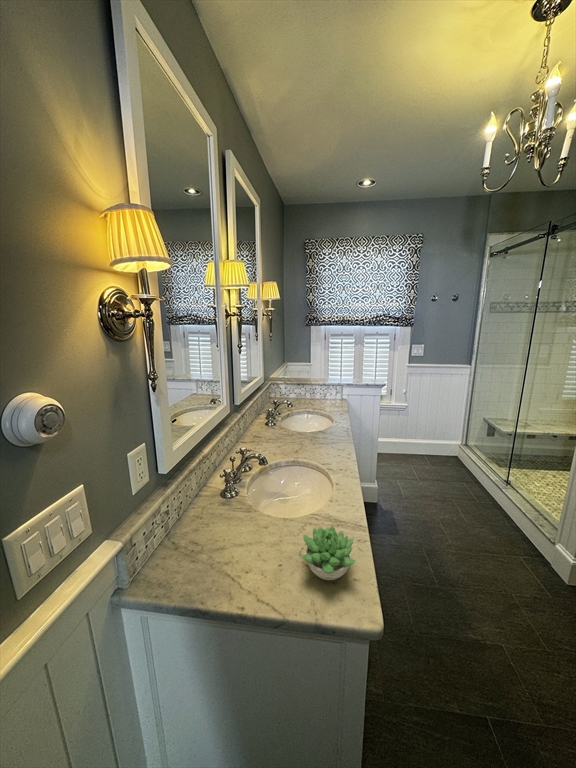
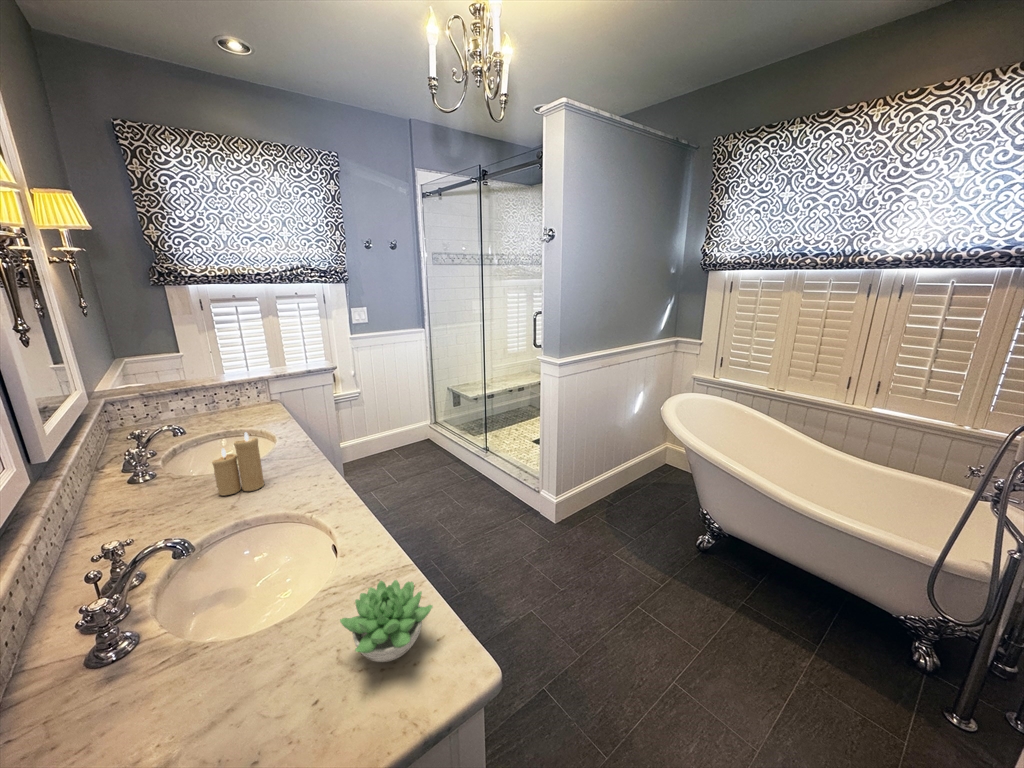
candle: none [294,412,317,447] -> present [212,432,264,495]

